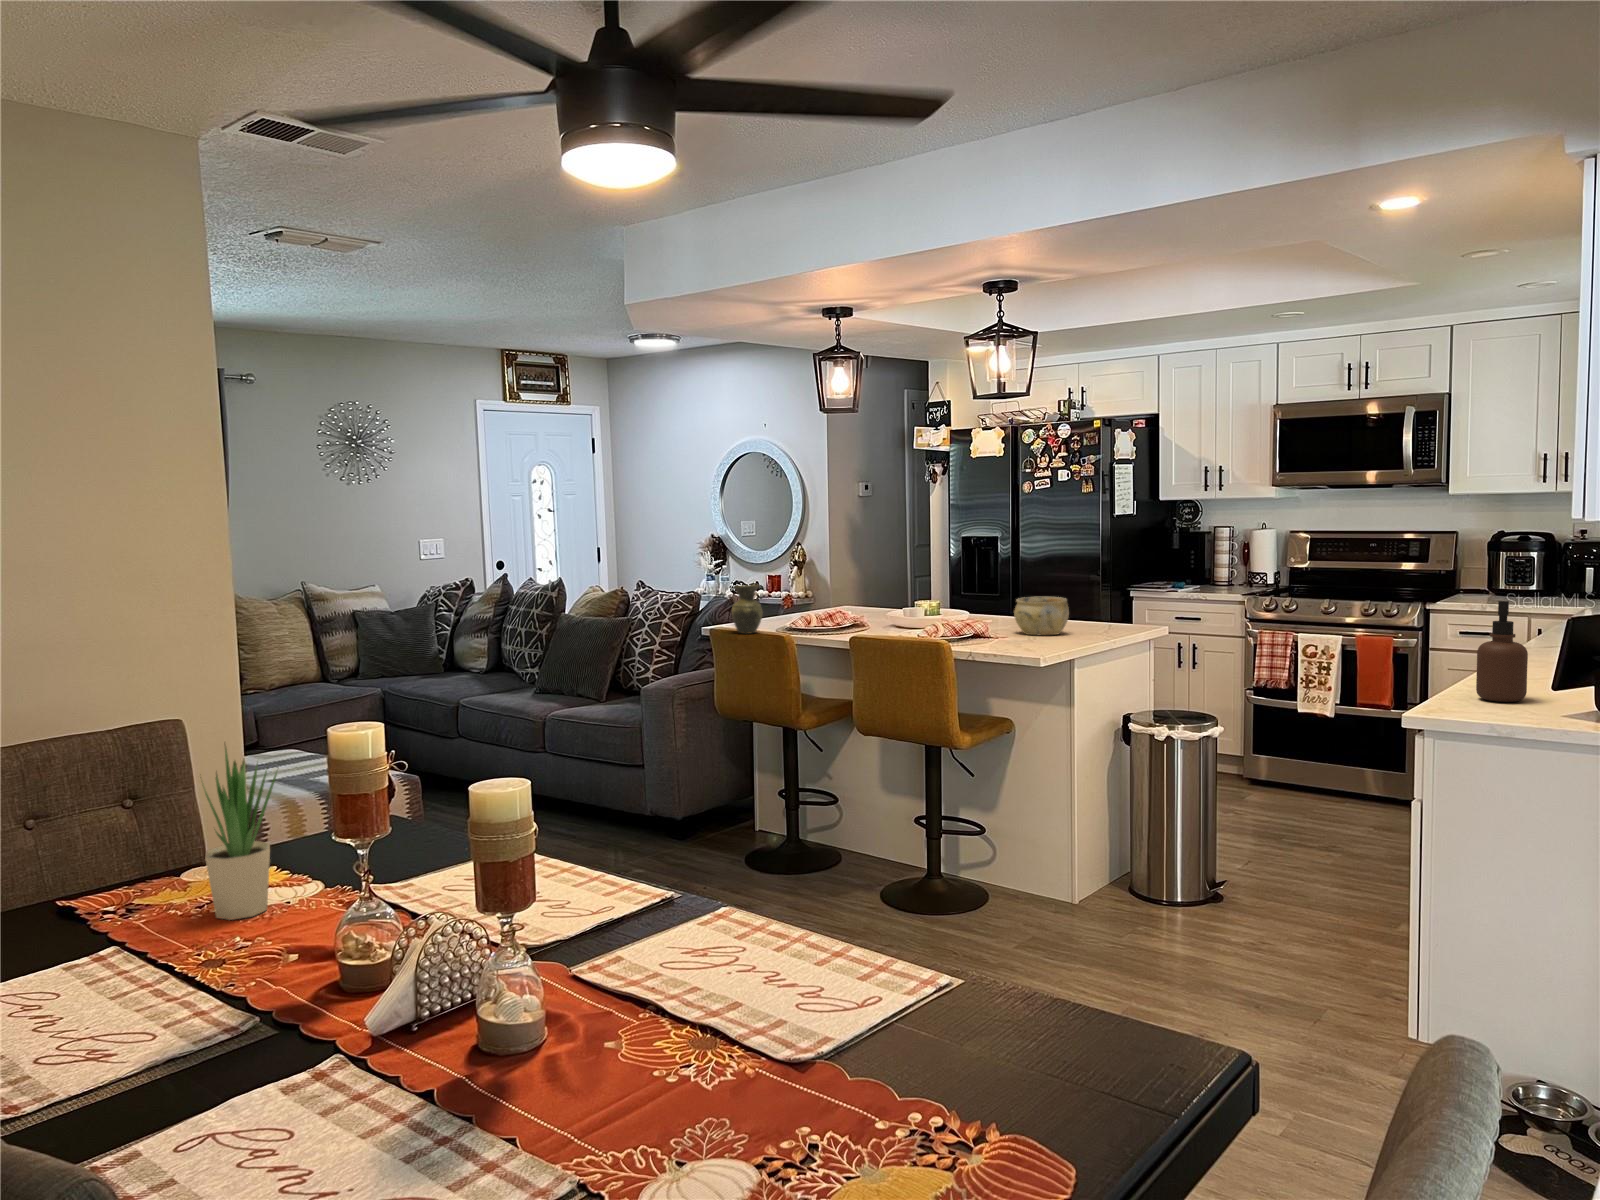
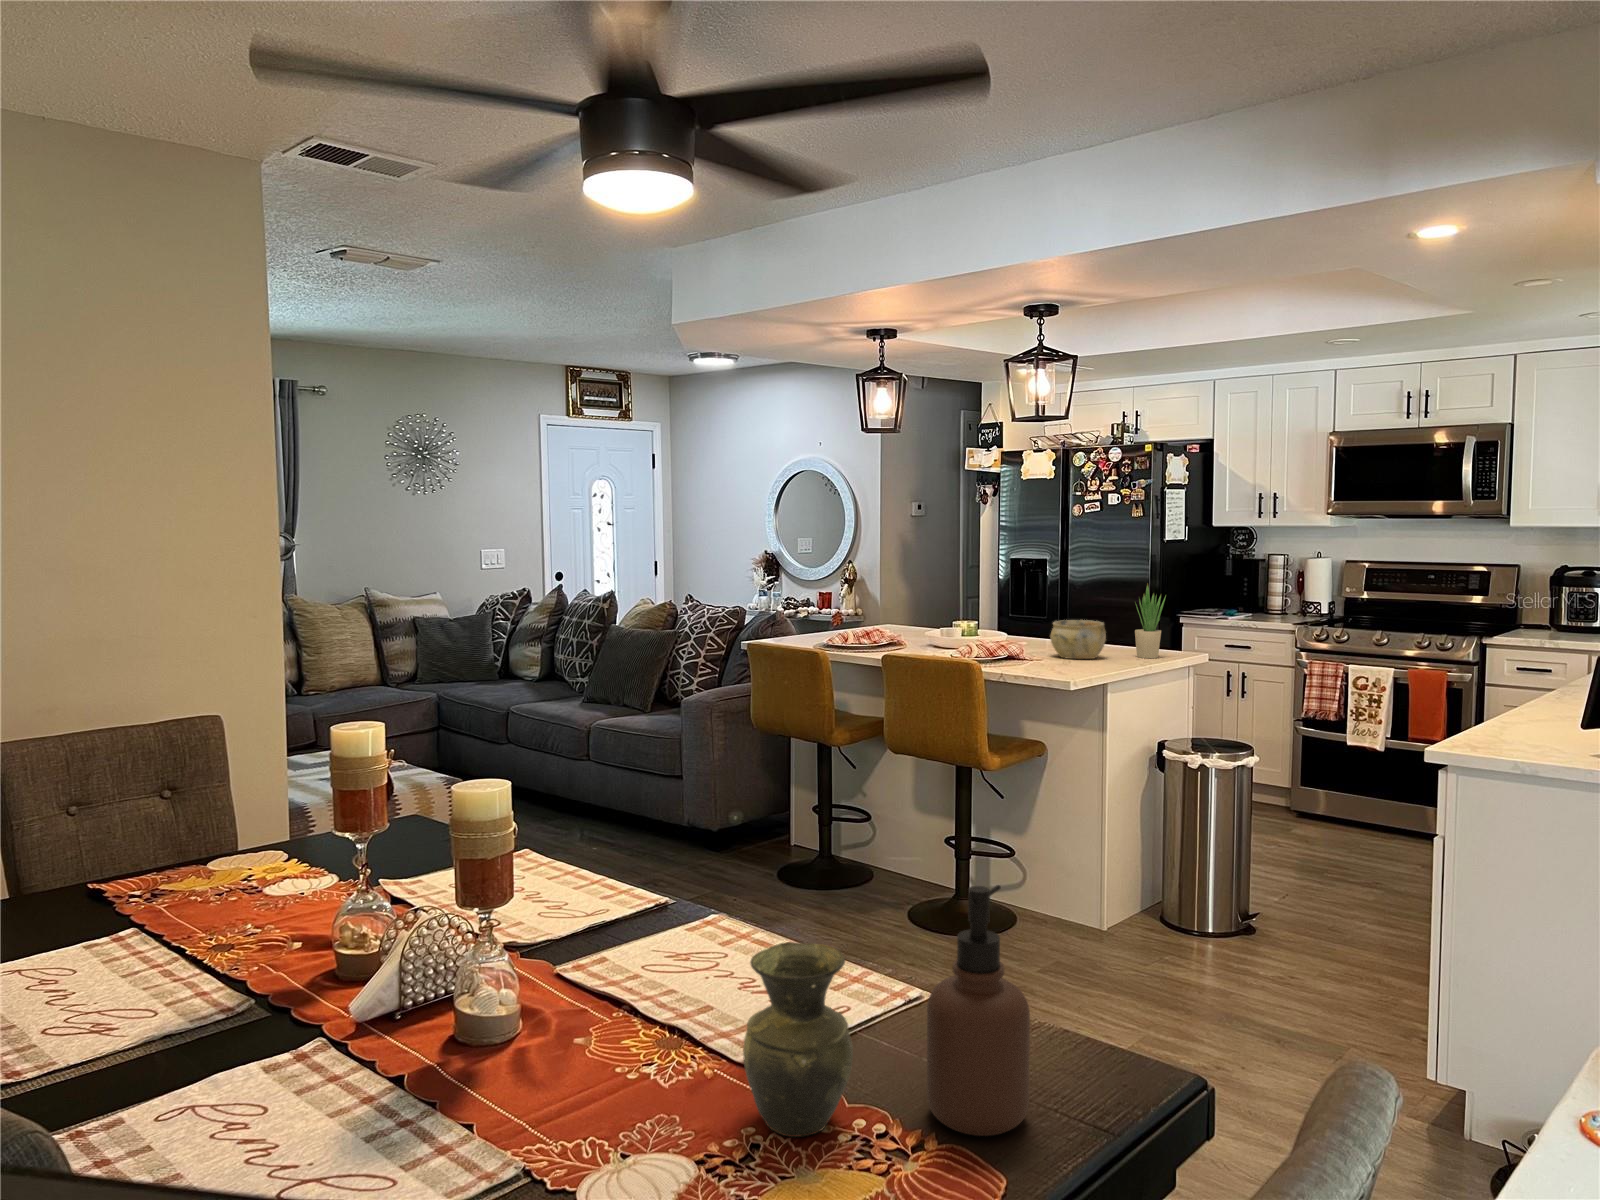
vase: present [732,585,763,634] -> present [743,942,853,1137]
soap dispenser: present [1476,601,1528,702] -> present [927,885,1030,1136]
potted plant: present [204,743,277,920] -> present [1135,583,1166,658]

